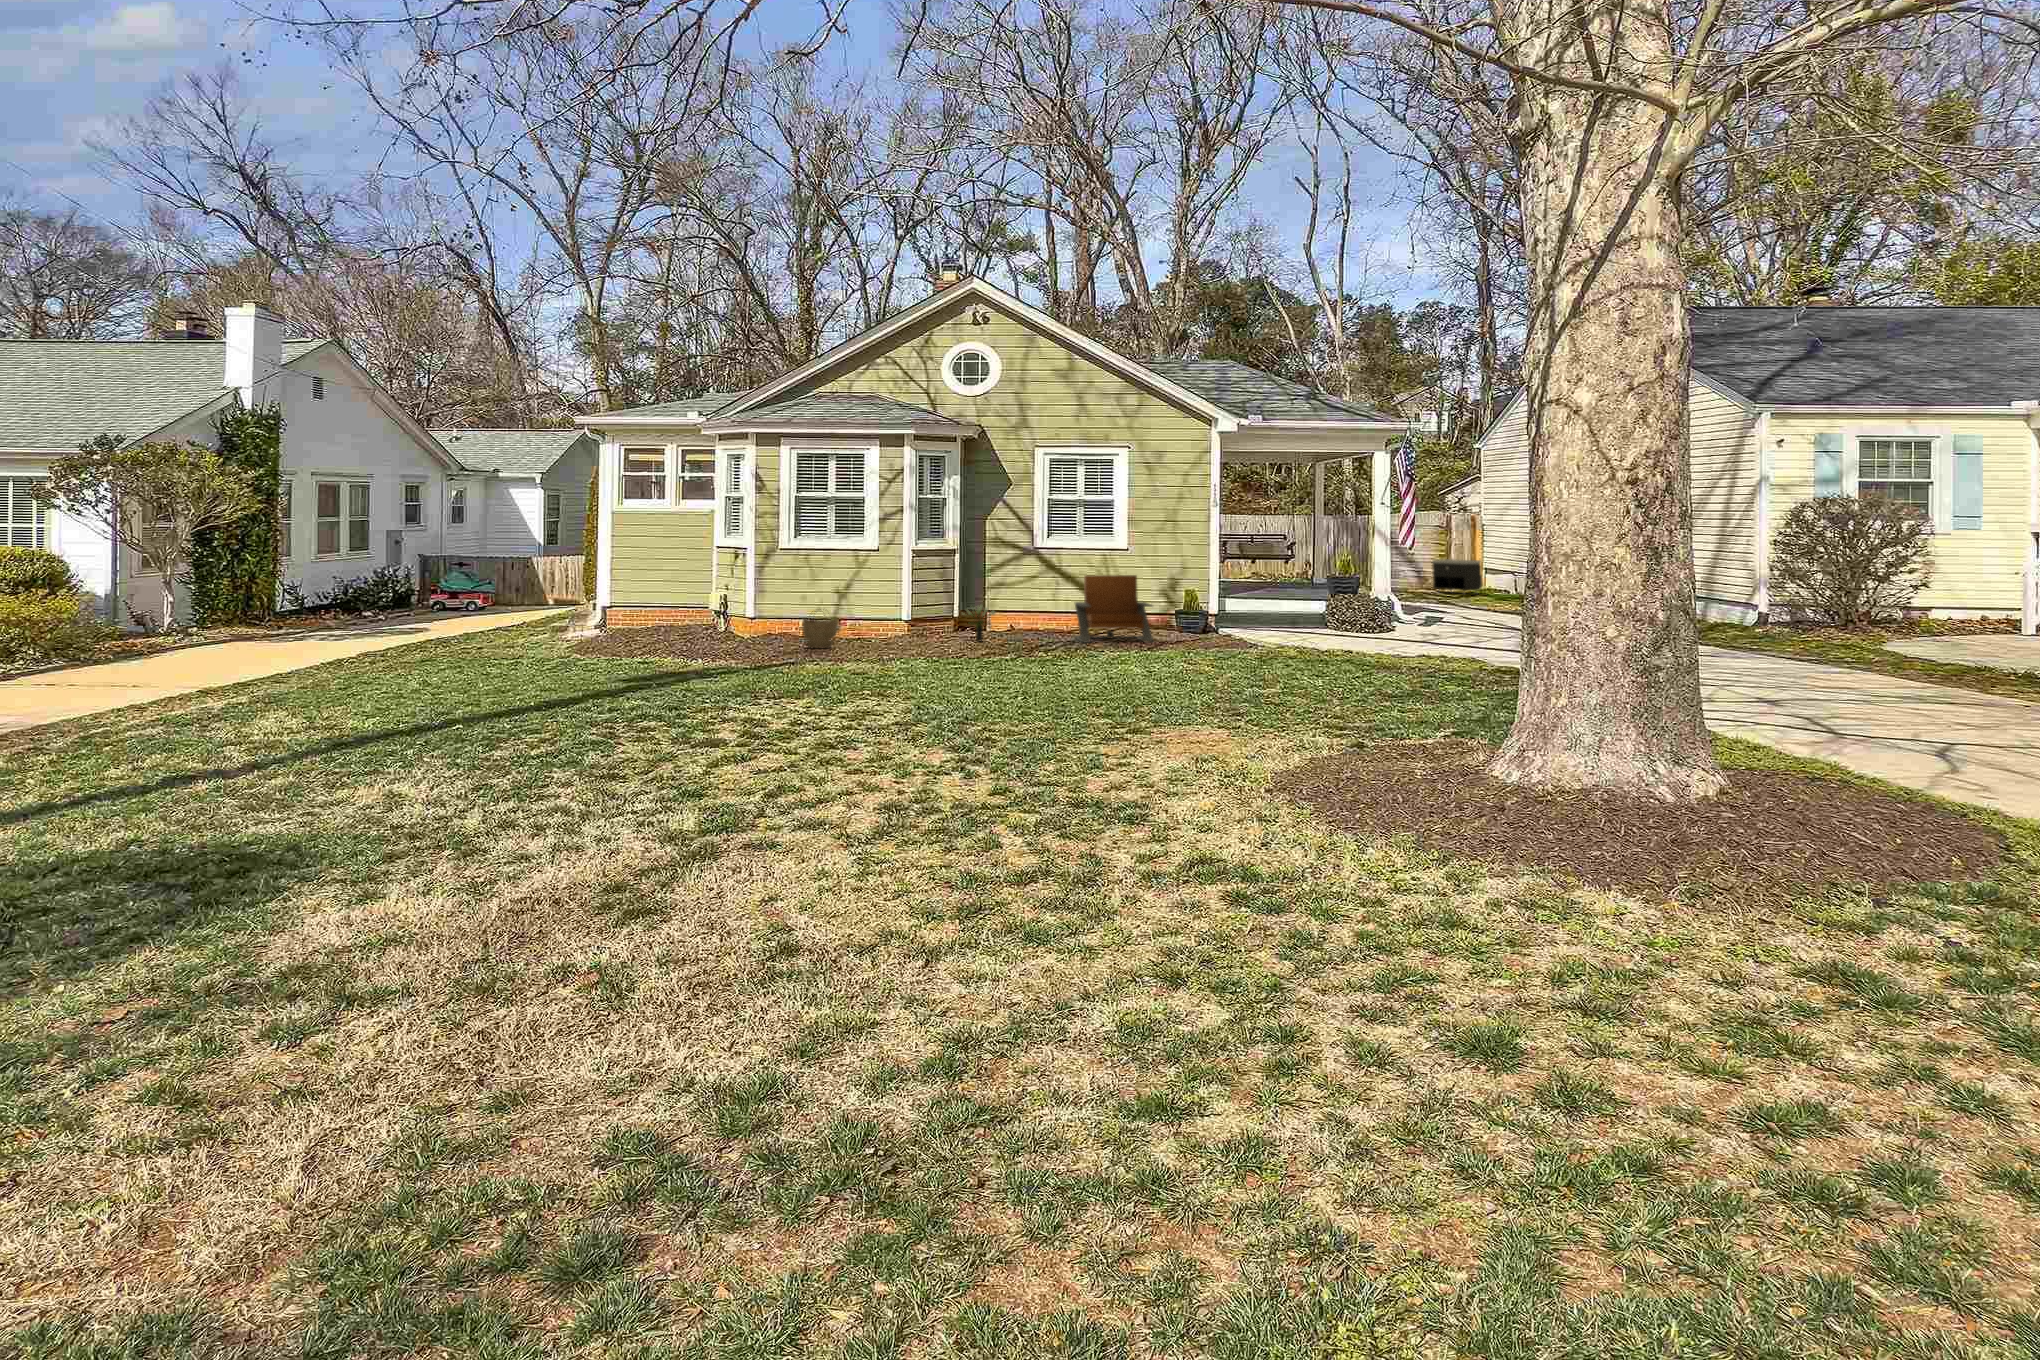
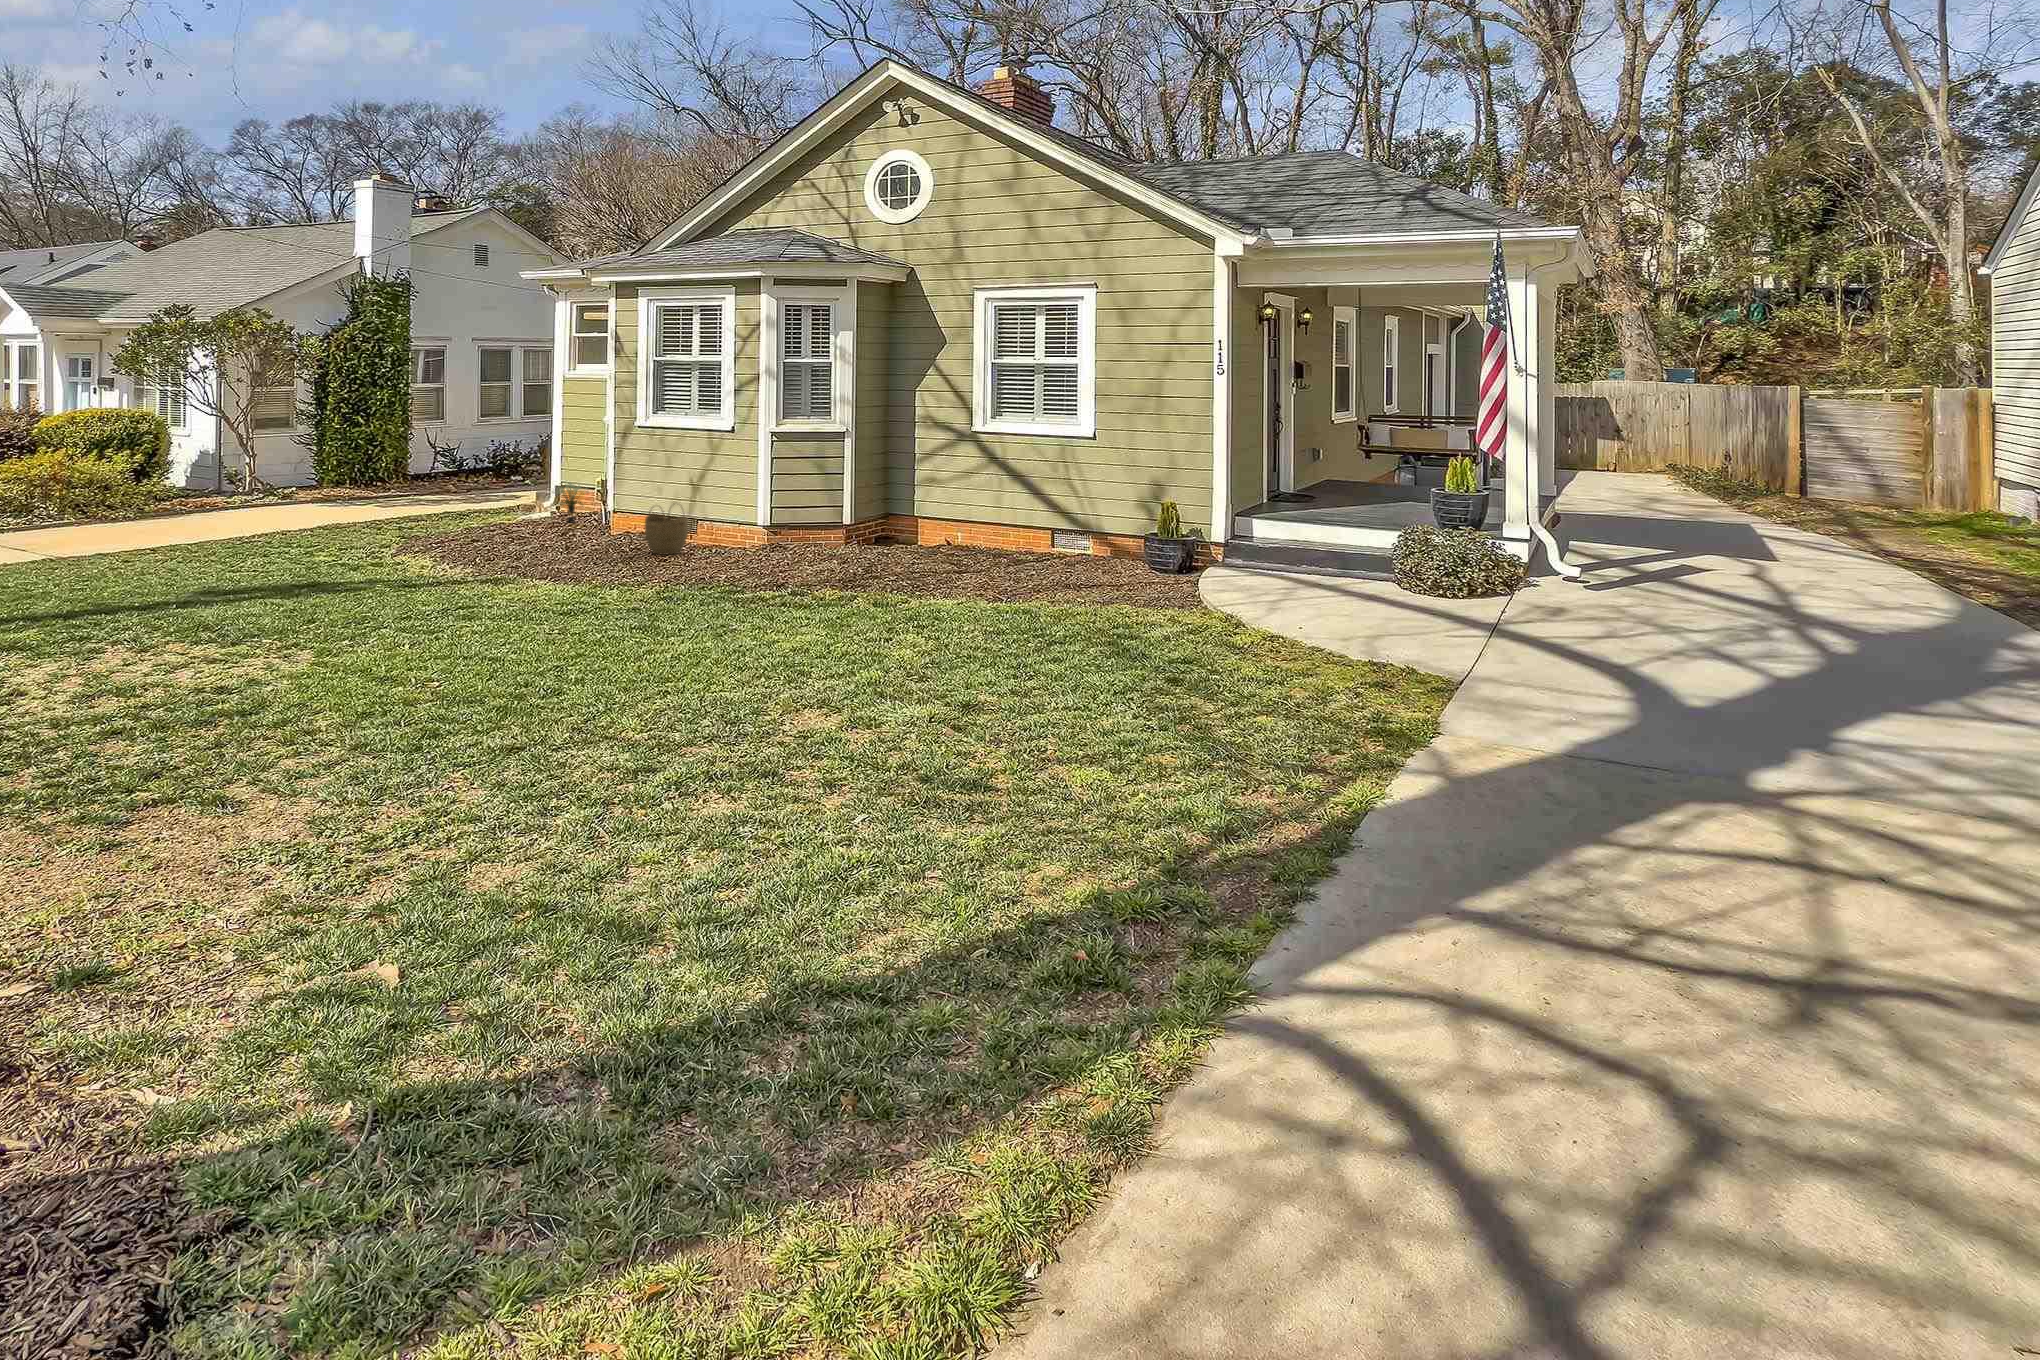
storage bench: present [1432,559,1482,592] -> none [1905,455,2001,515]
lounge chair: present [1075,575,1153,643] -> none [981,473,1110,581]
potted plant: present [967,605,995,641] -> present [556,482,587,523]

